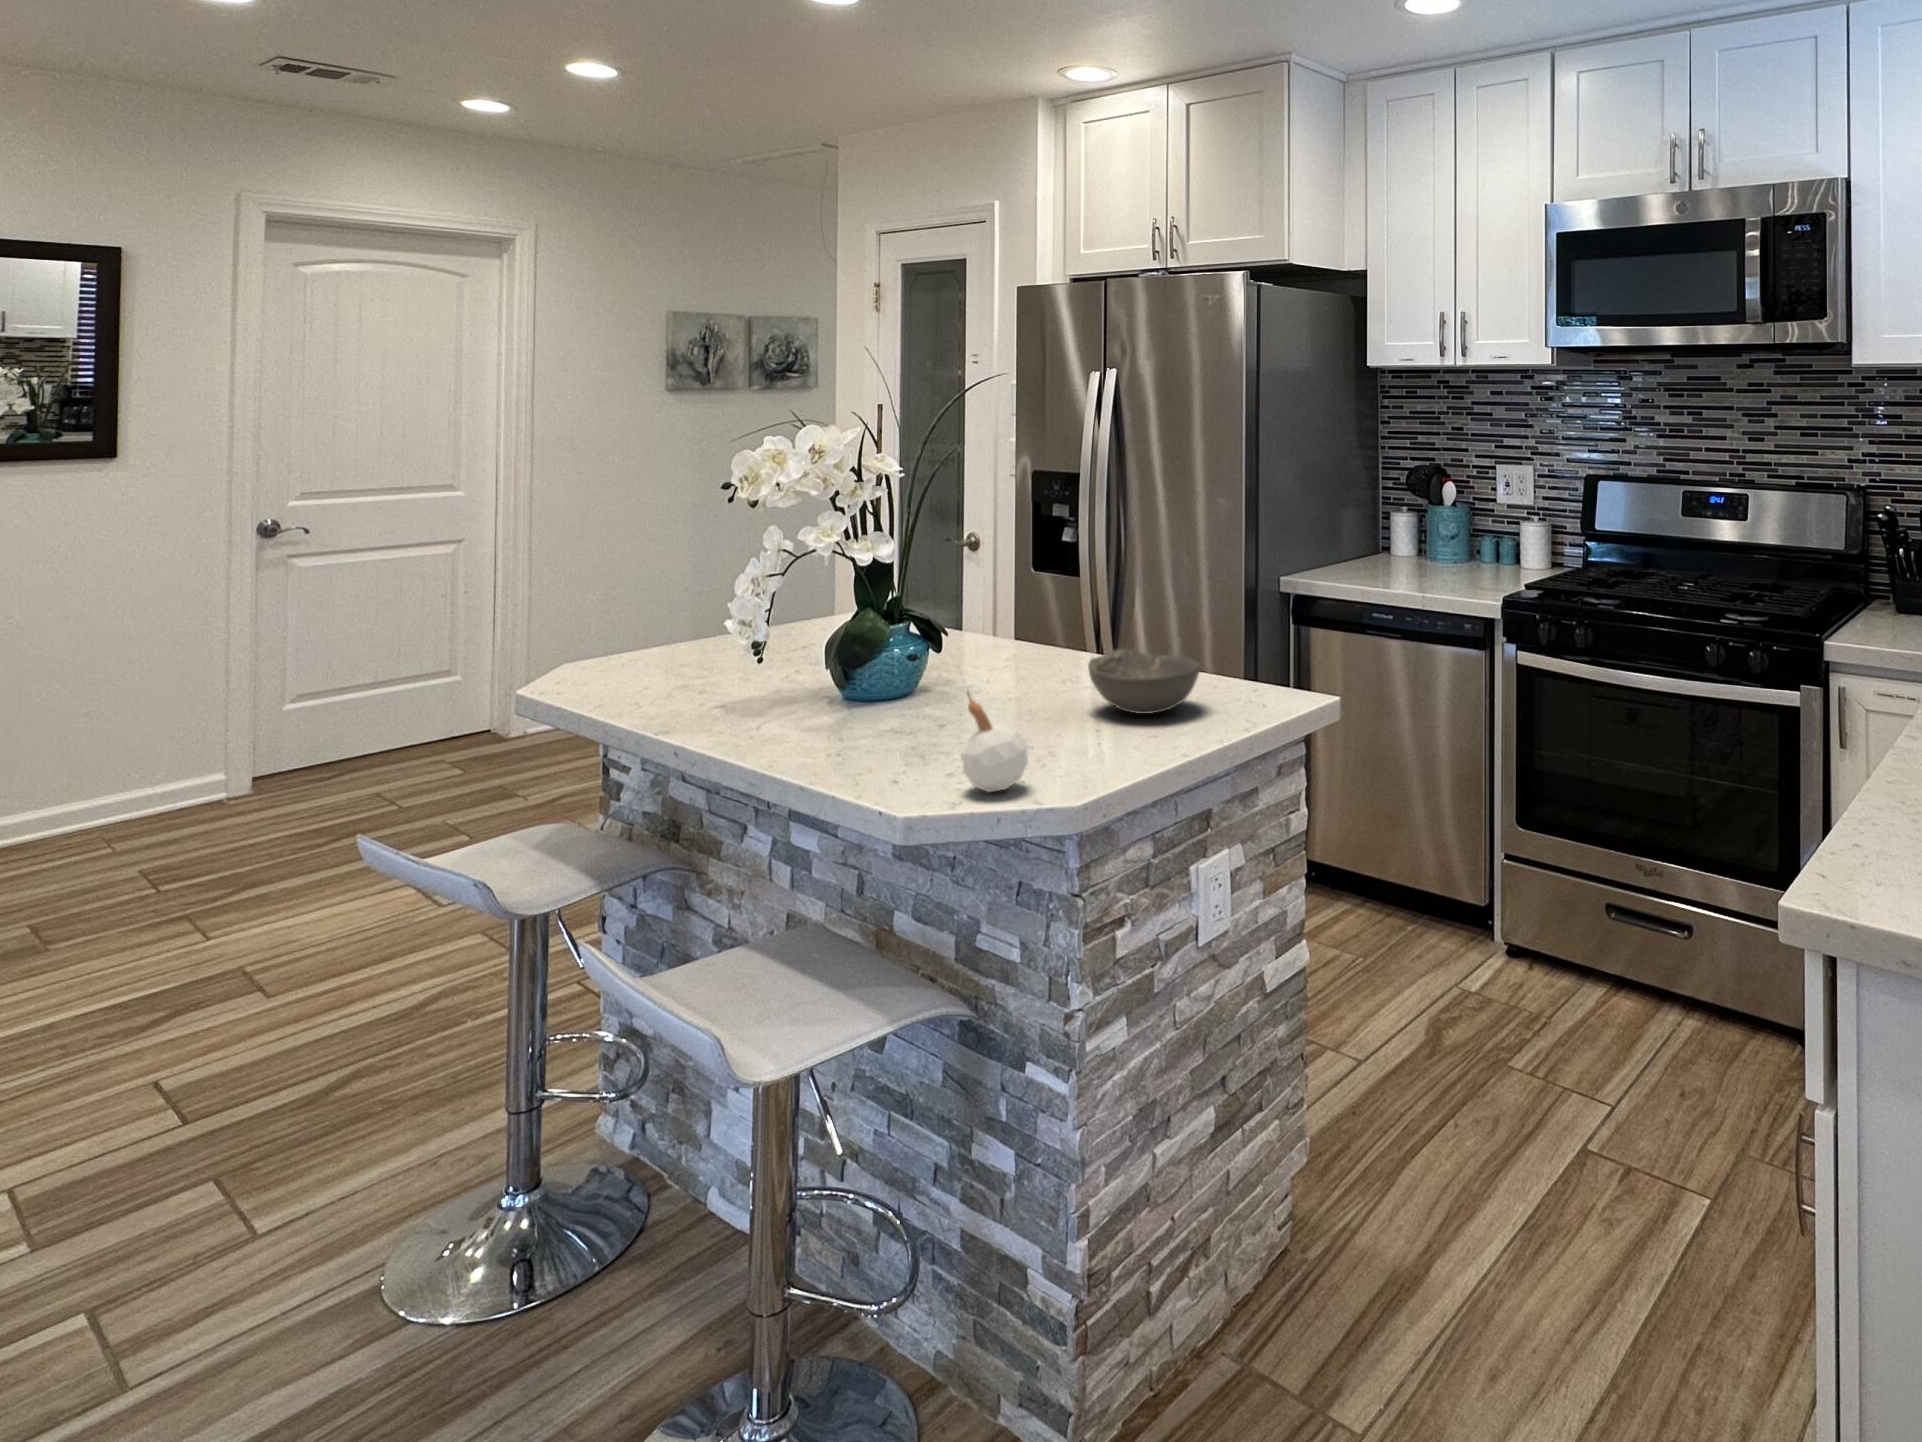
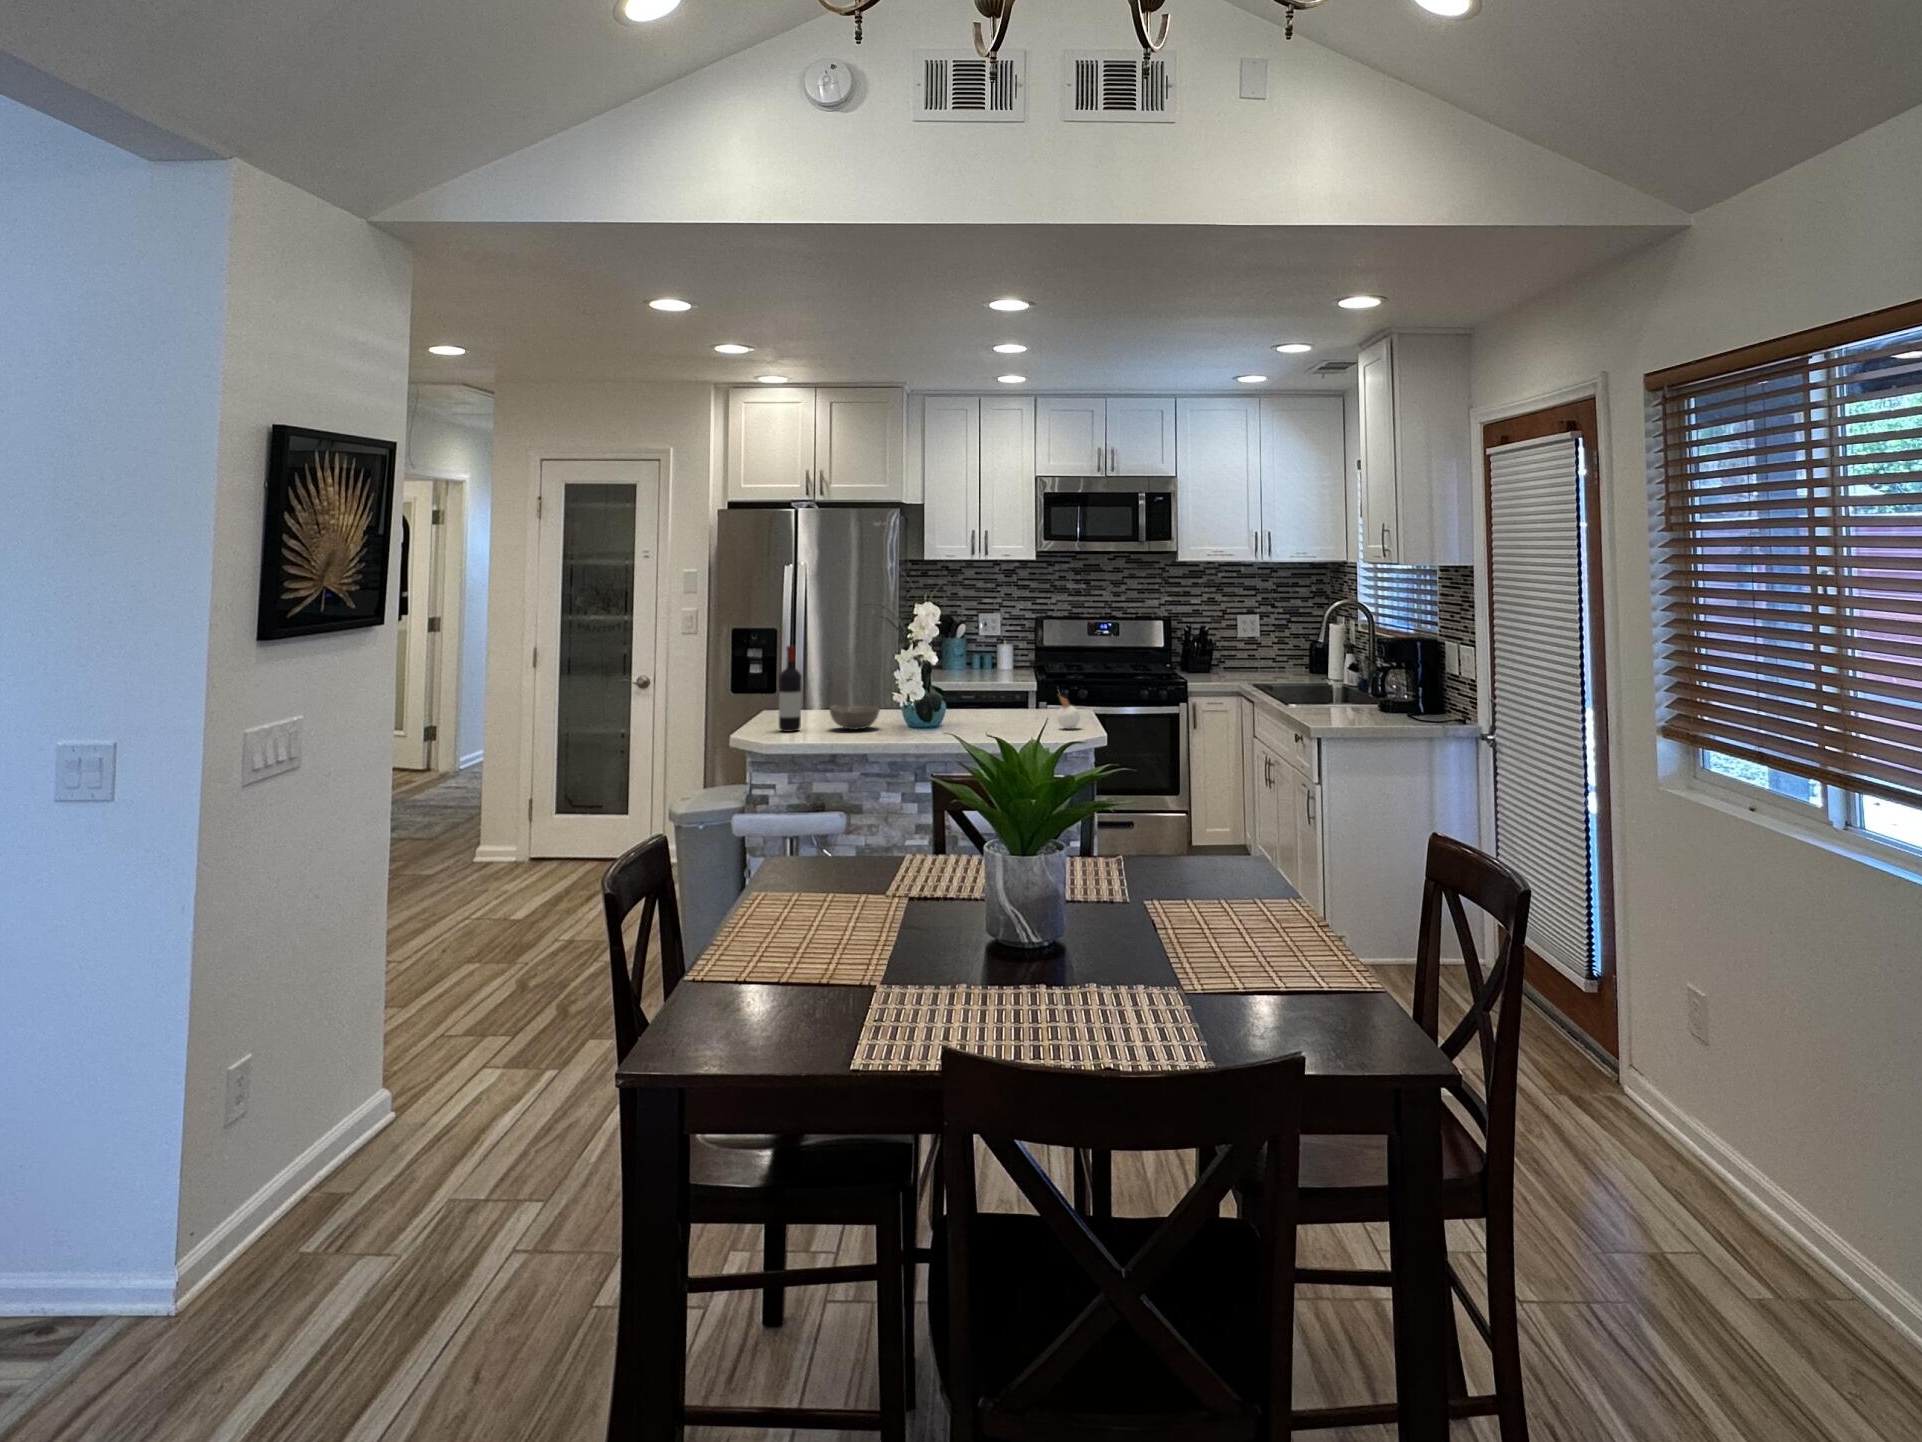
wine bottle: none [610,513,661,686] -> present [779,646,802,732]
bowl: present [1088,649,1200,714] -> present [829,705,880,730]

